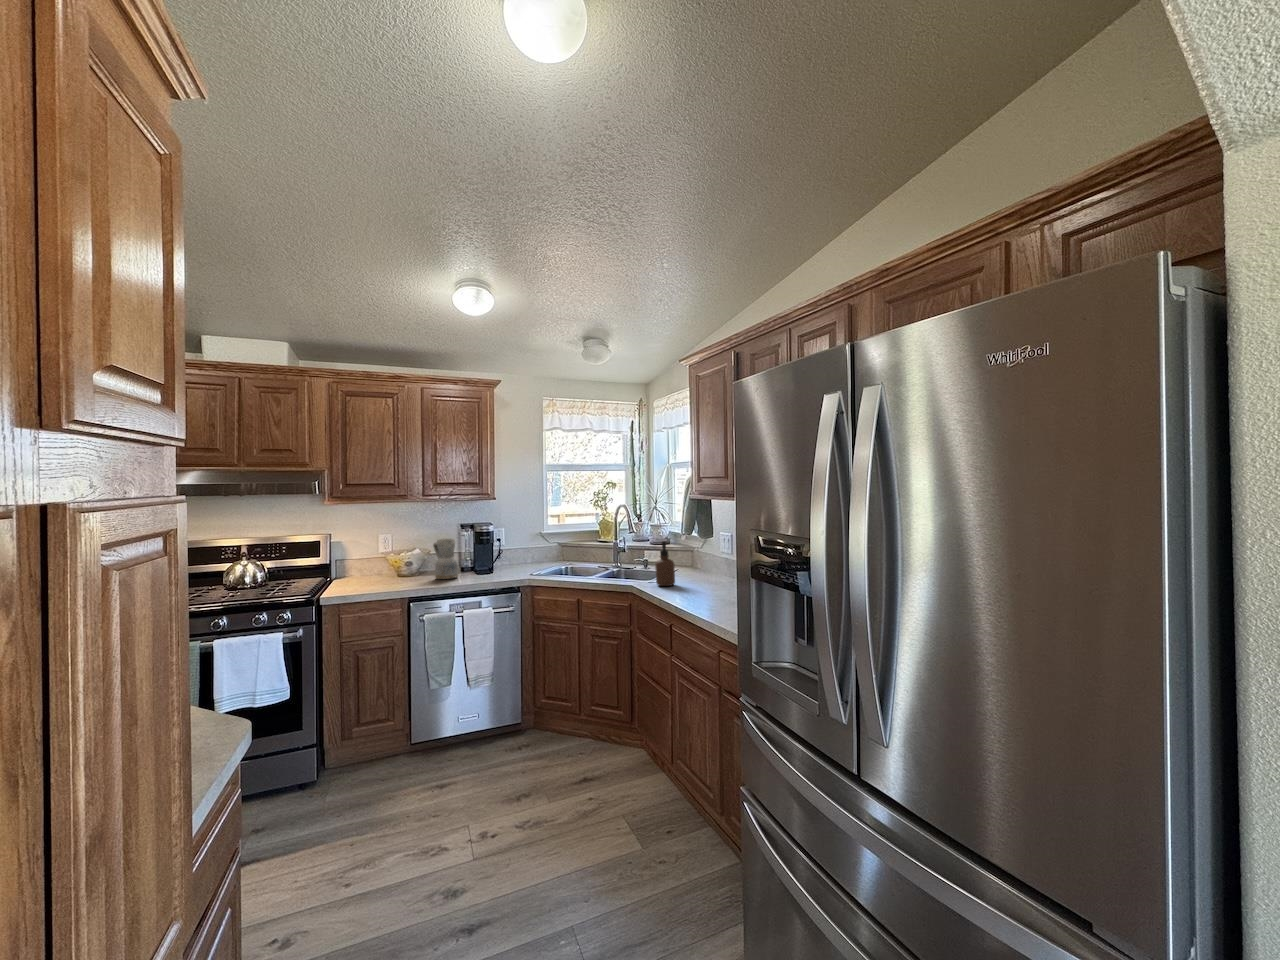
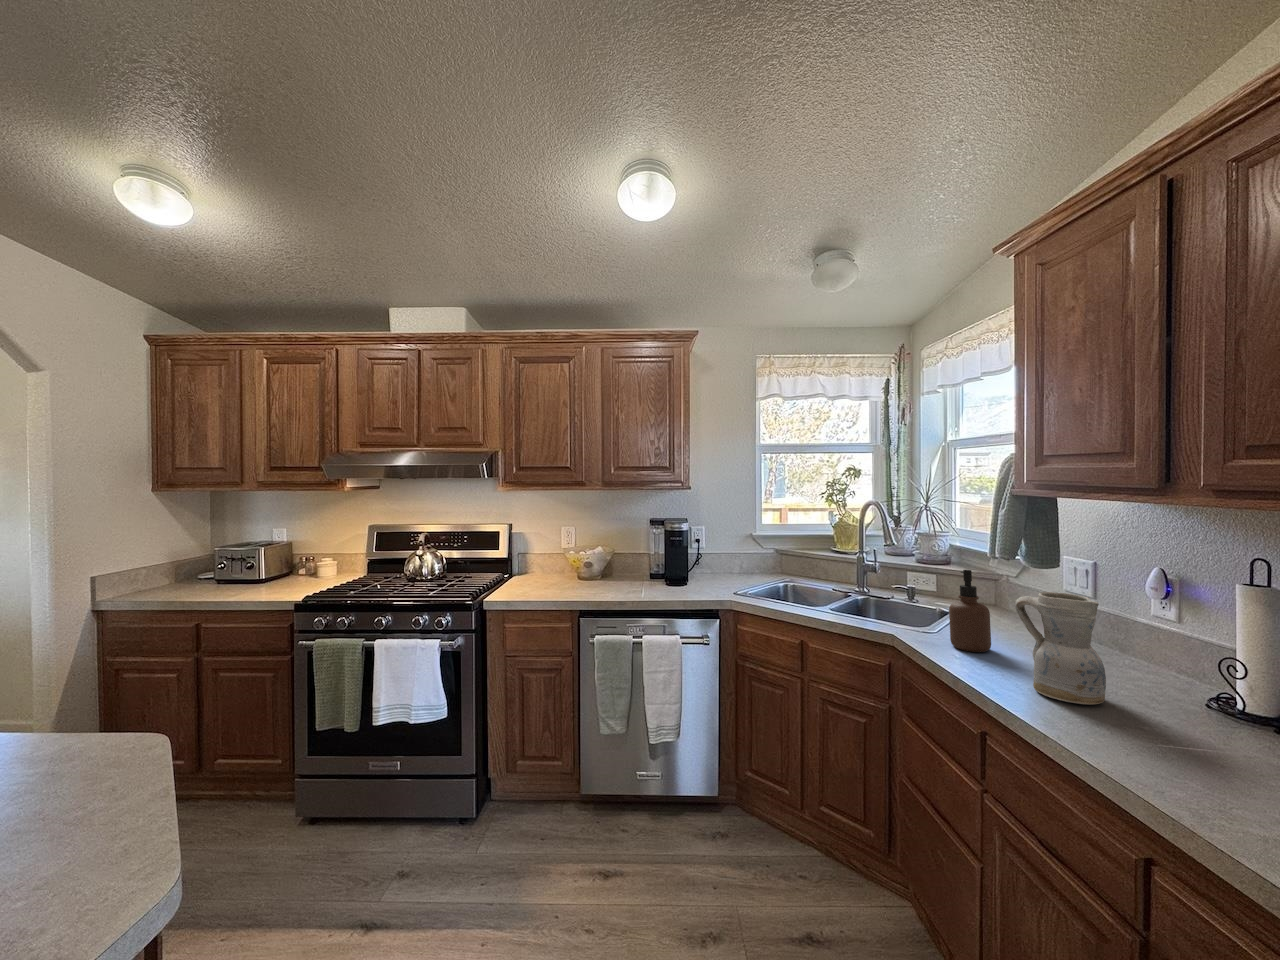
ceramic pitcher: present [433,539,458,579] -> present [1015,592,1106,704]

